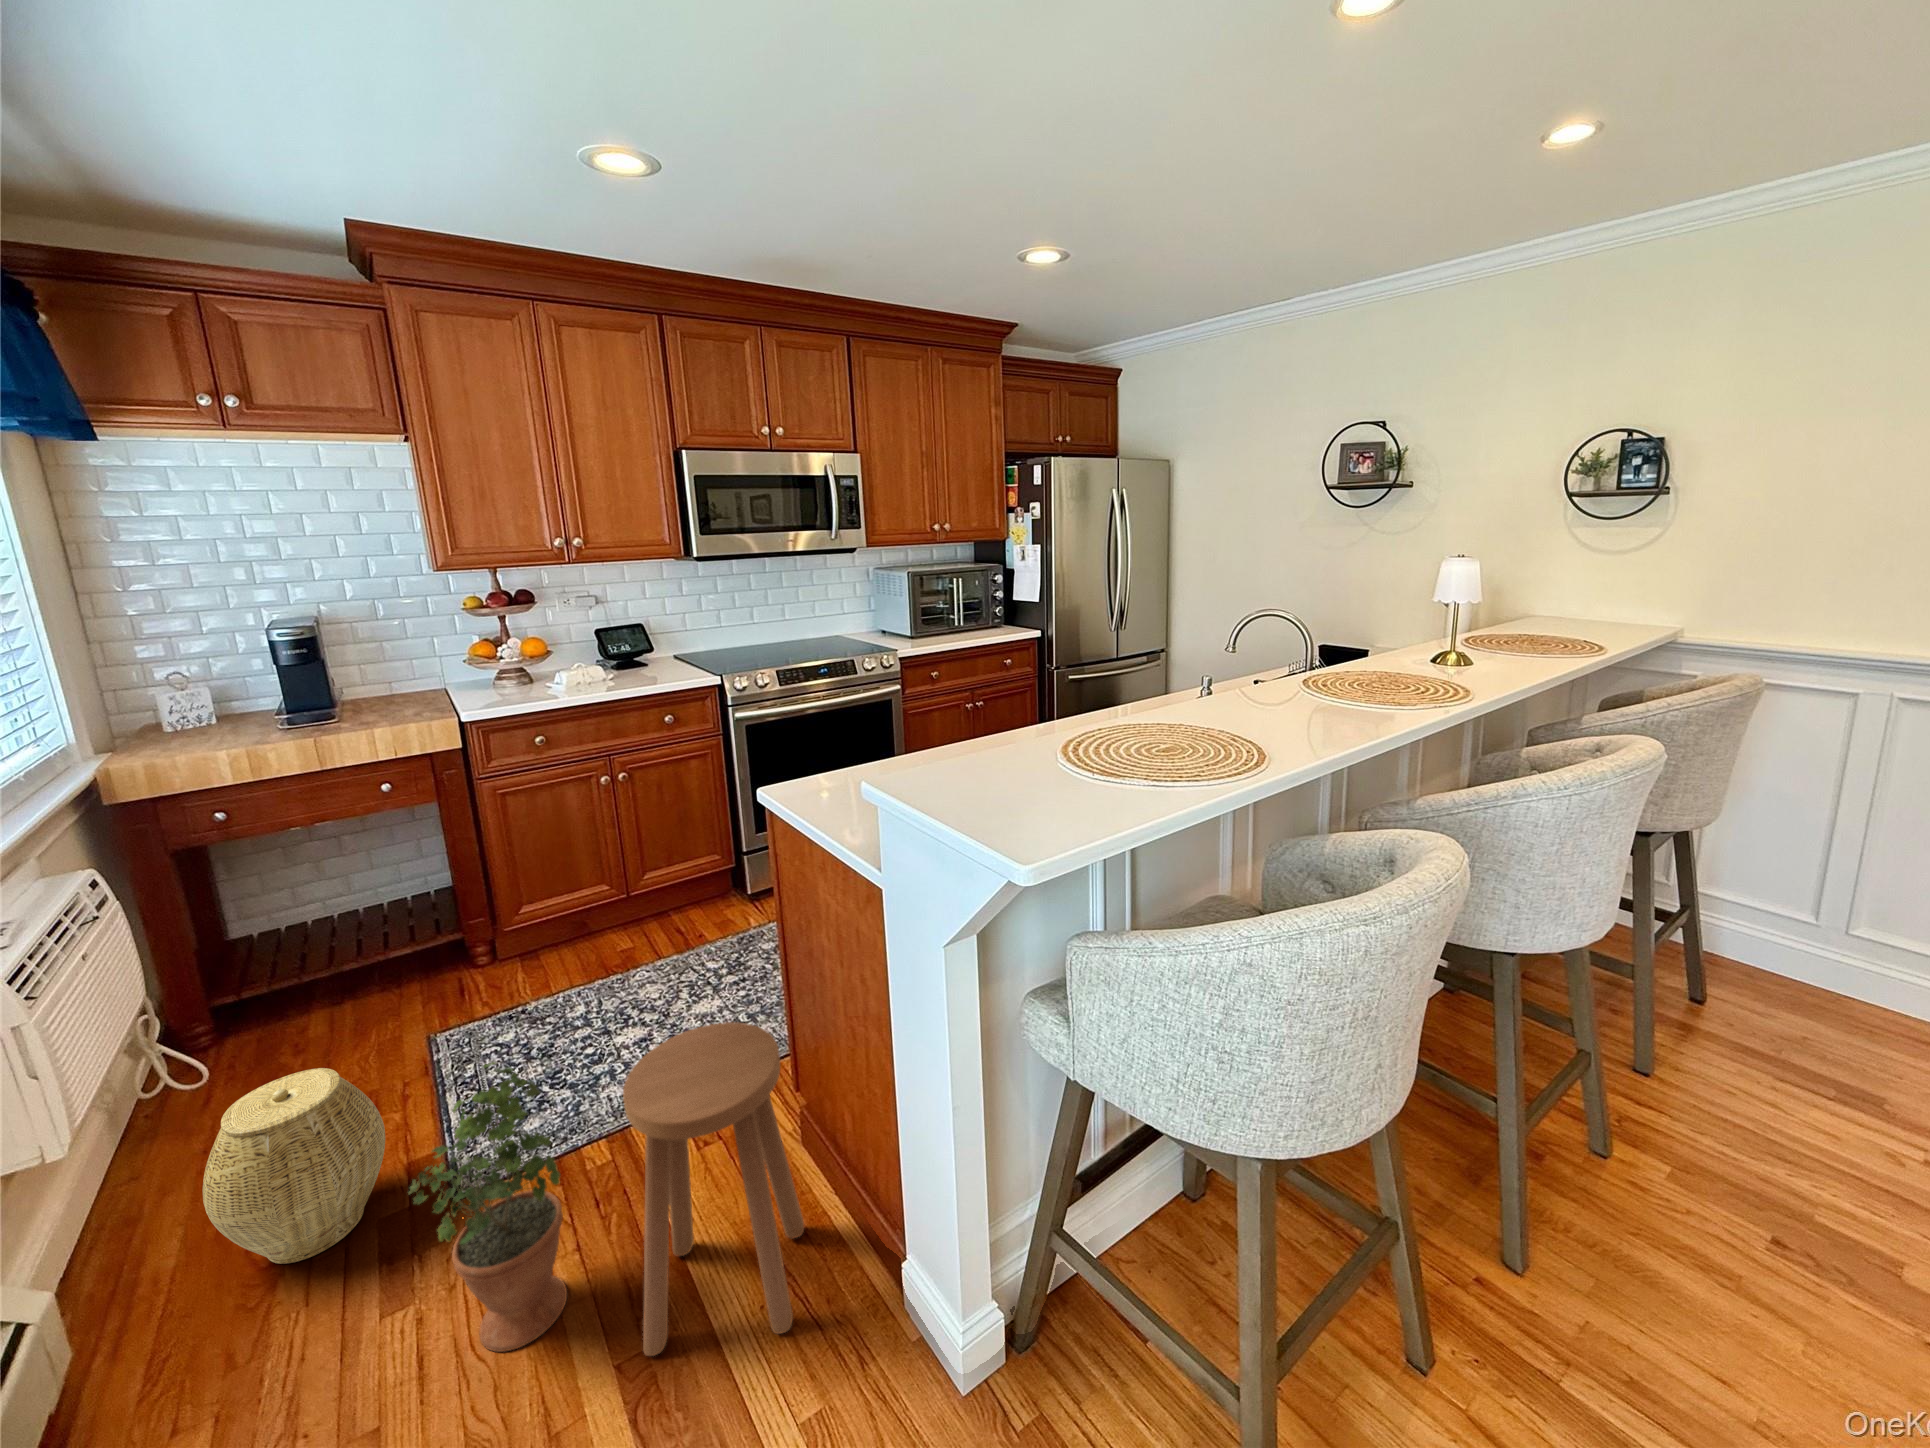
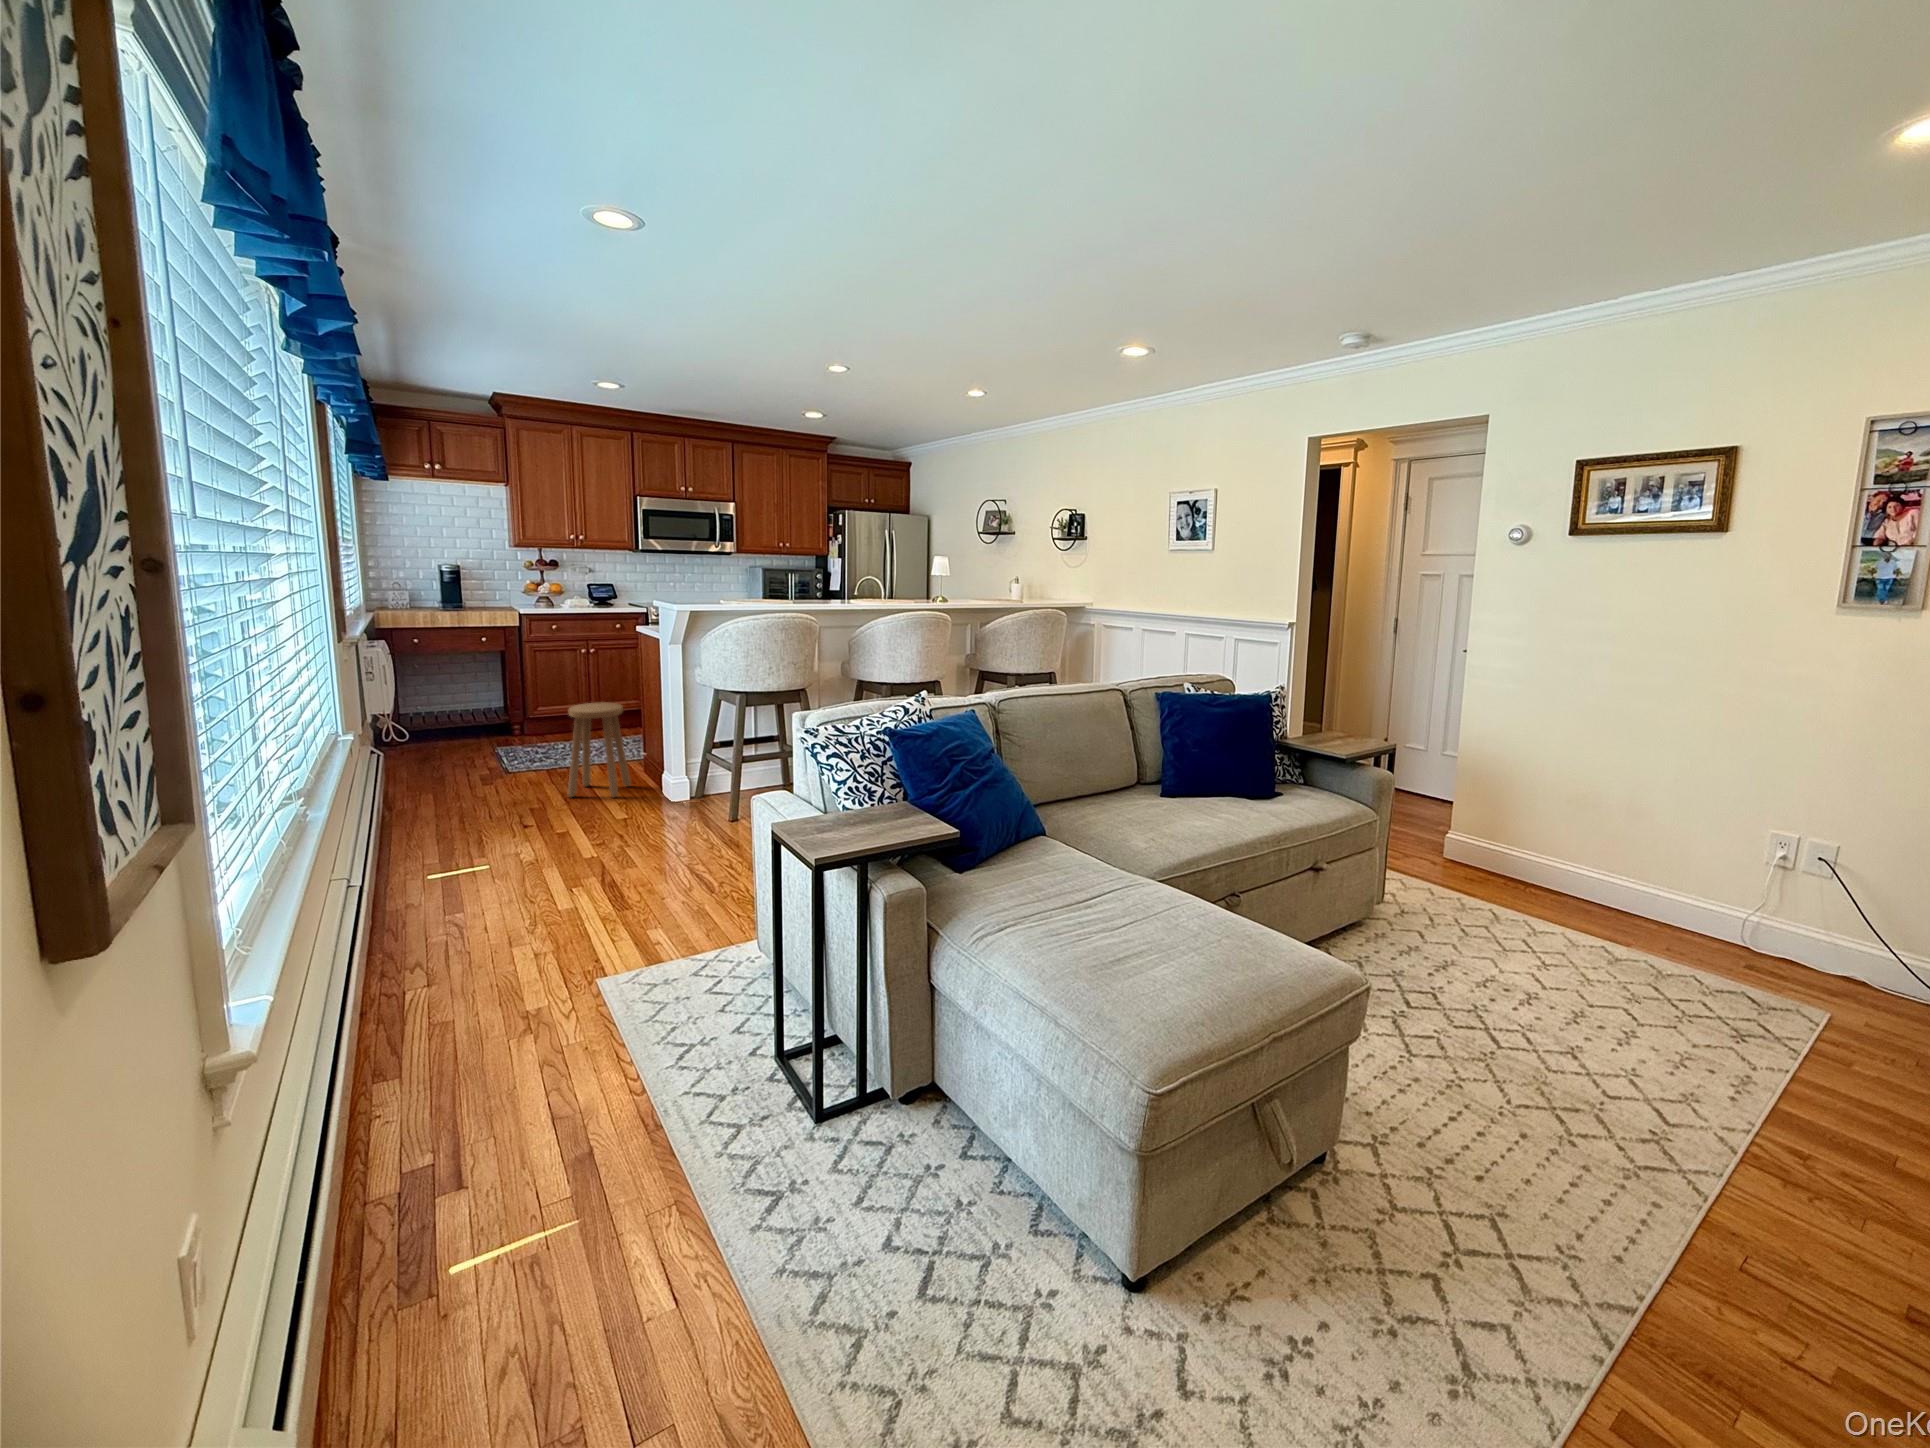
potted plant: present [409,1062,567,1352] -> none [499,703,546,794]
woven basket: present [203,1068,385,1264] -> none [424,718,483,779]

